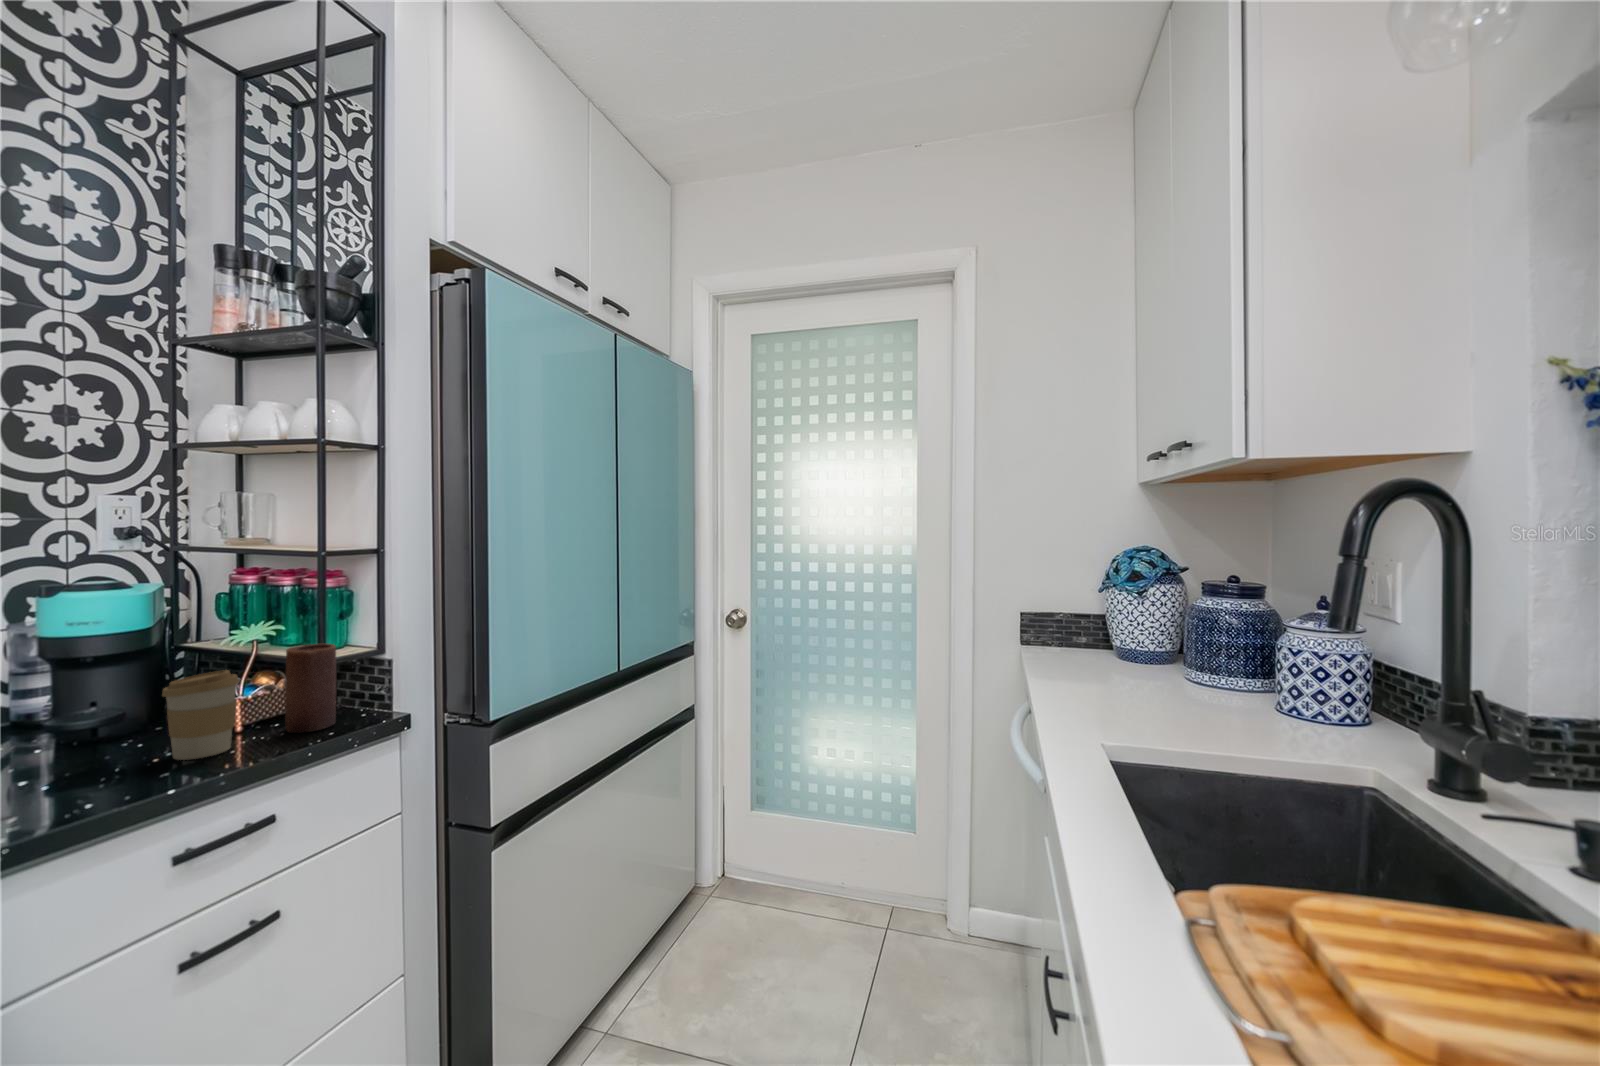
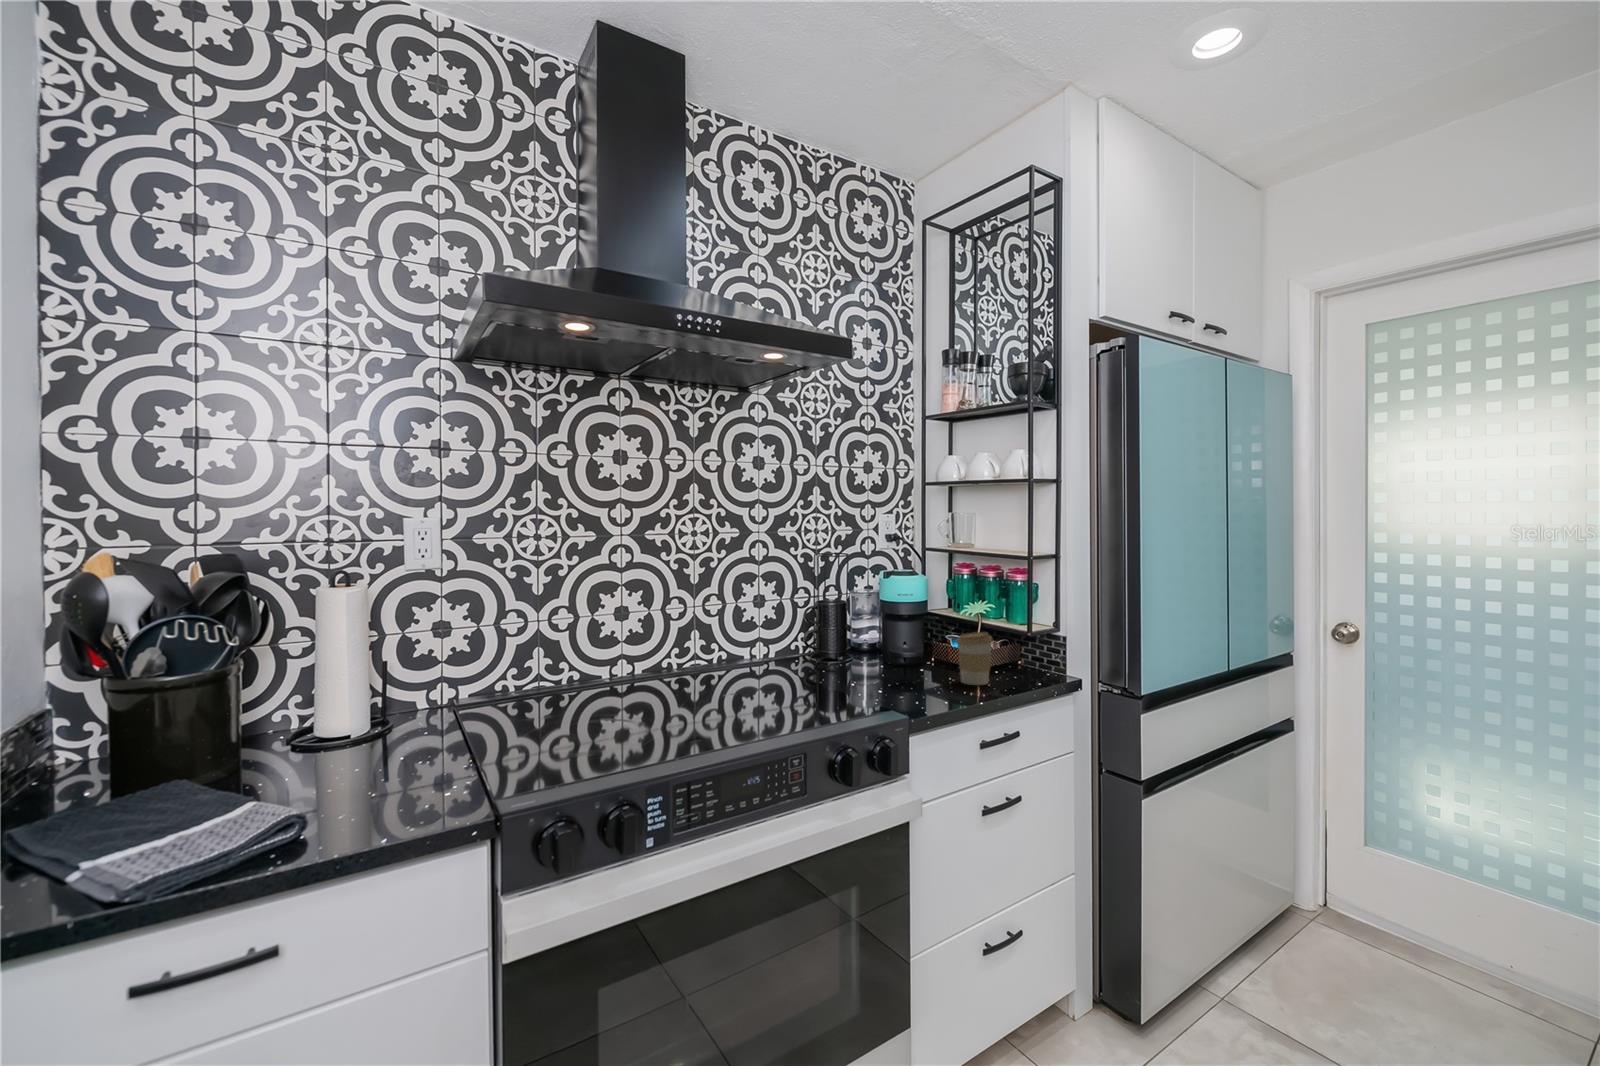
candle: present [285,644,336,733] -> none [1007,620,1037,680]

